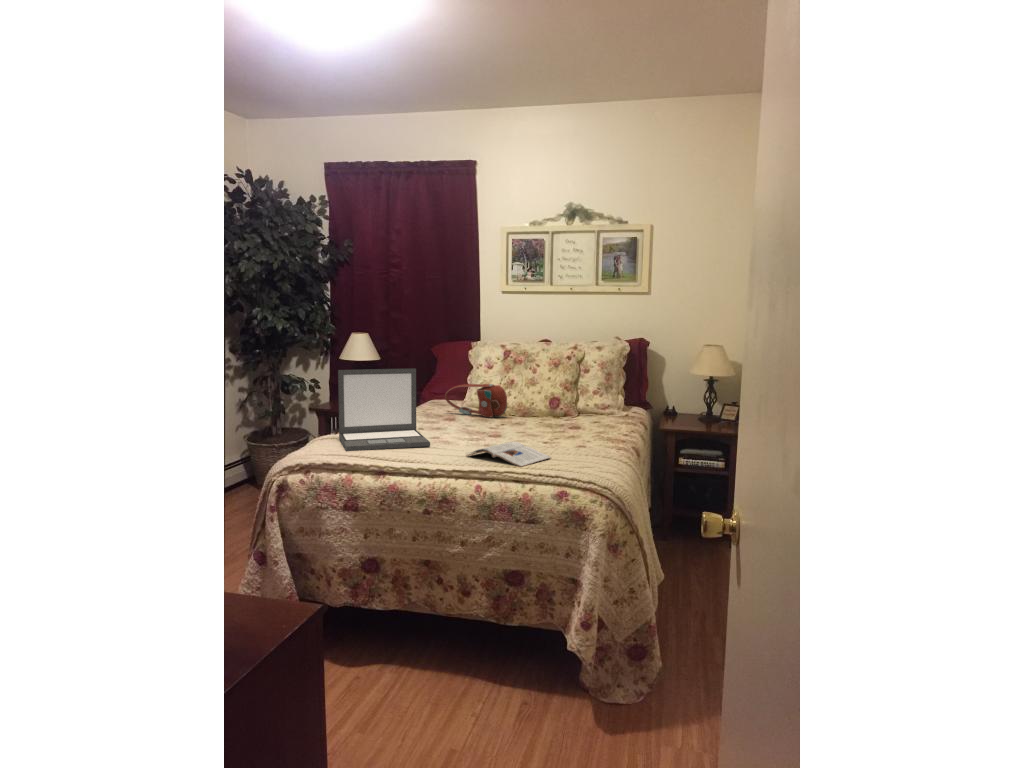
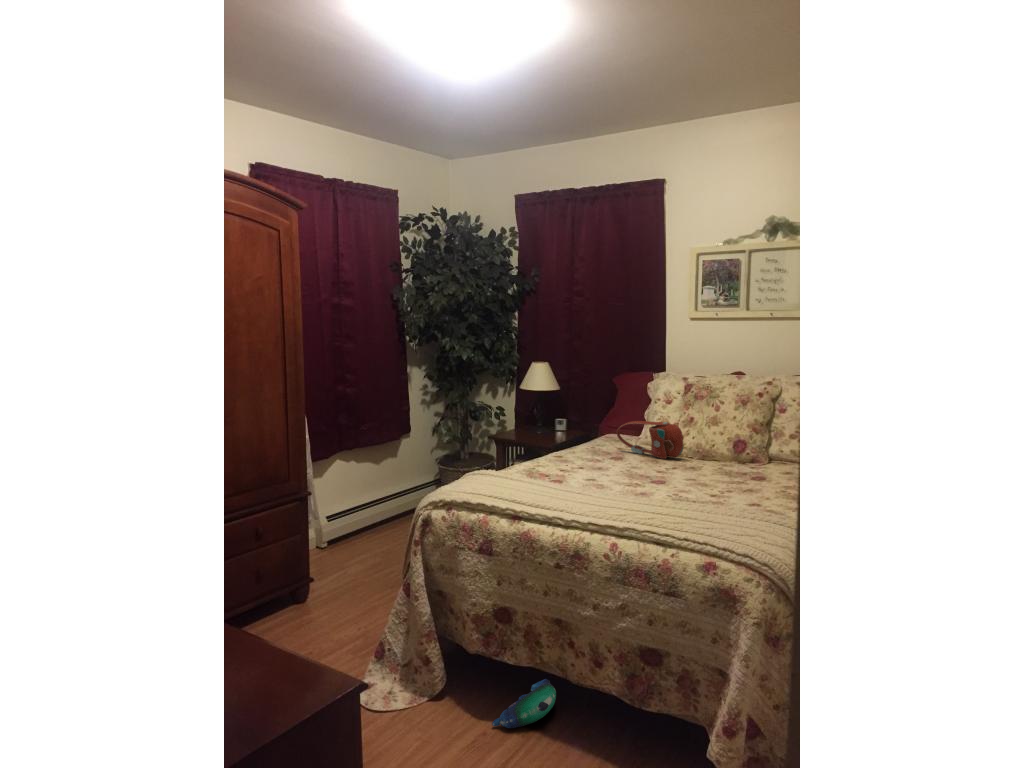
laptop: present [338,369,430,451] -> none [489,405,577,492]
magazine: present [466,442,551,467] -> none [609,494,707,527]
plush toy: none [364,622,420,670] -> present [492,679,556,729]

